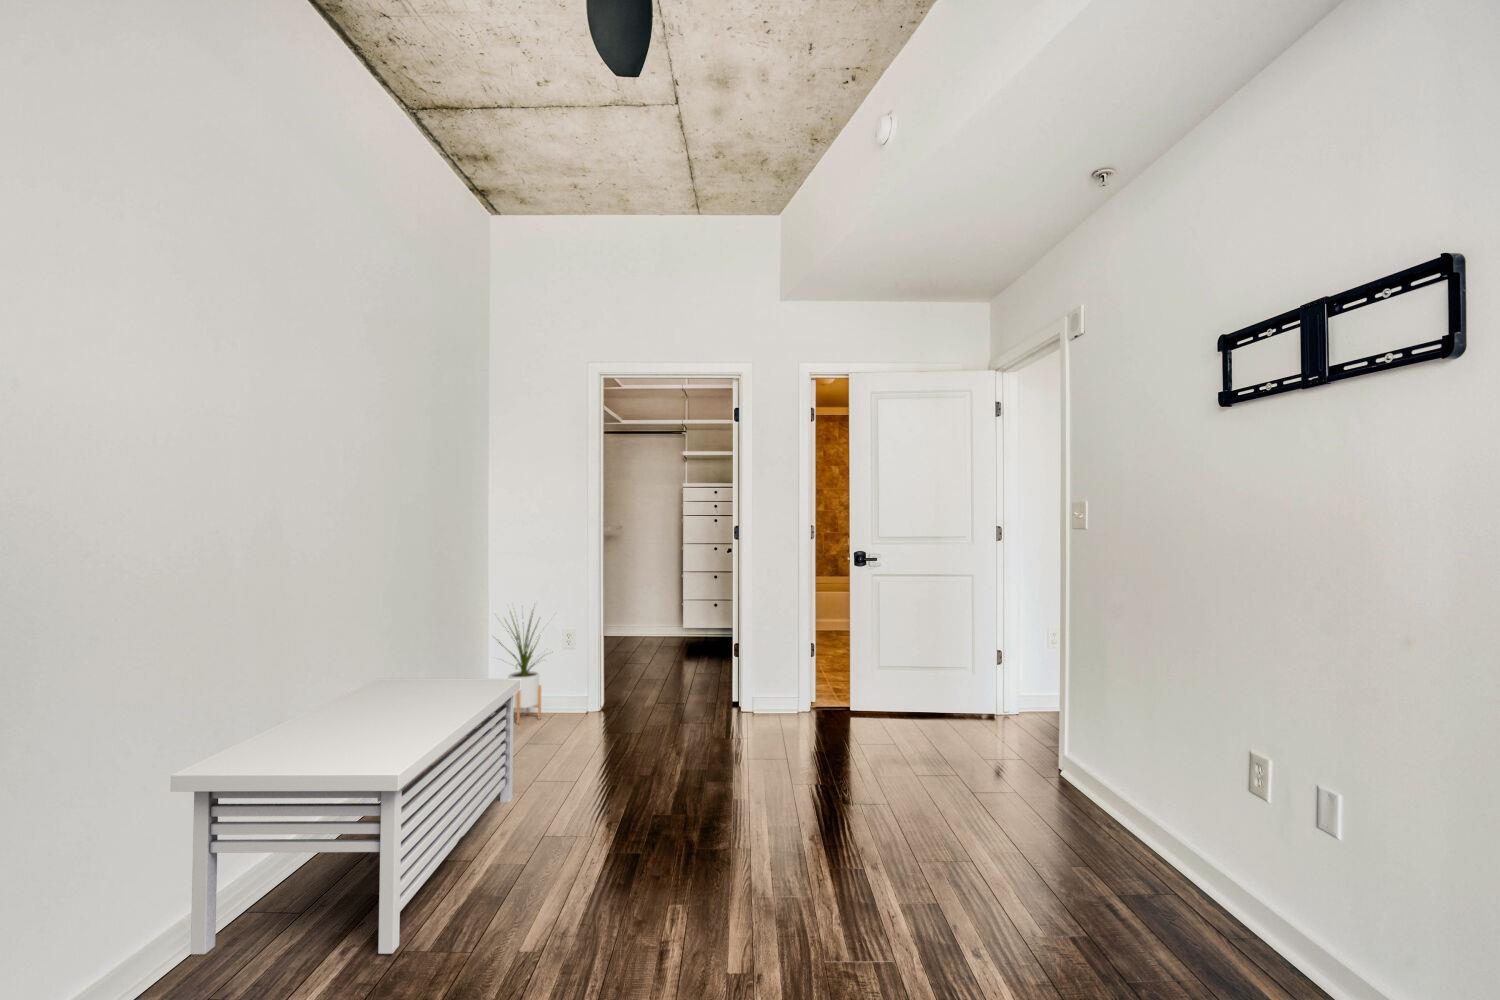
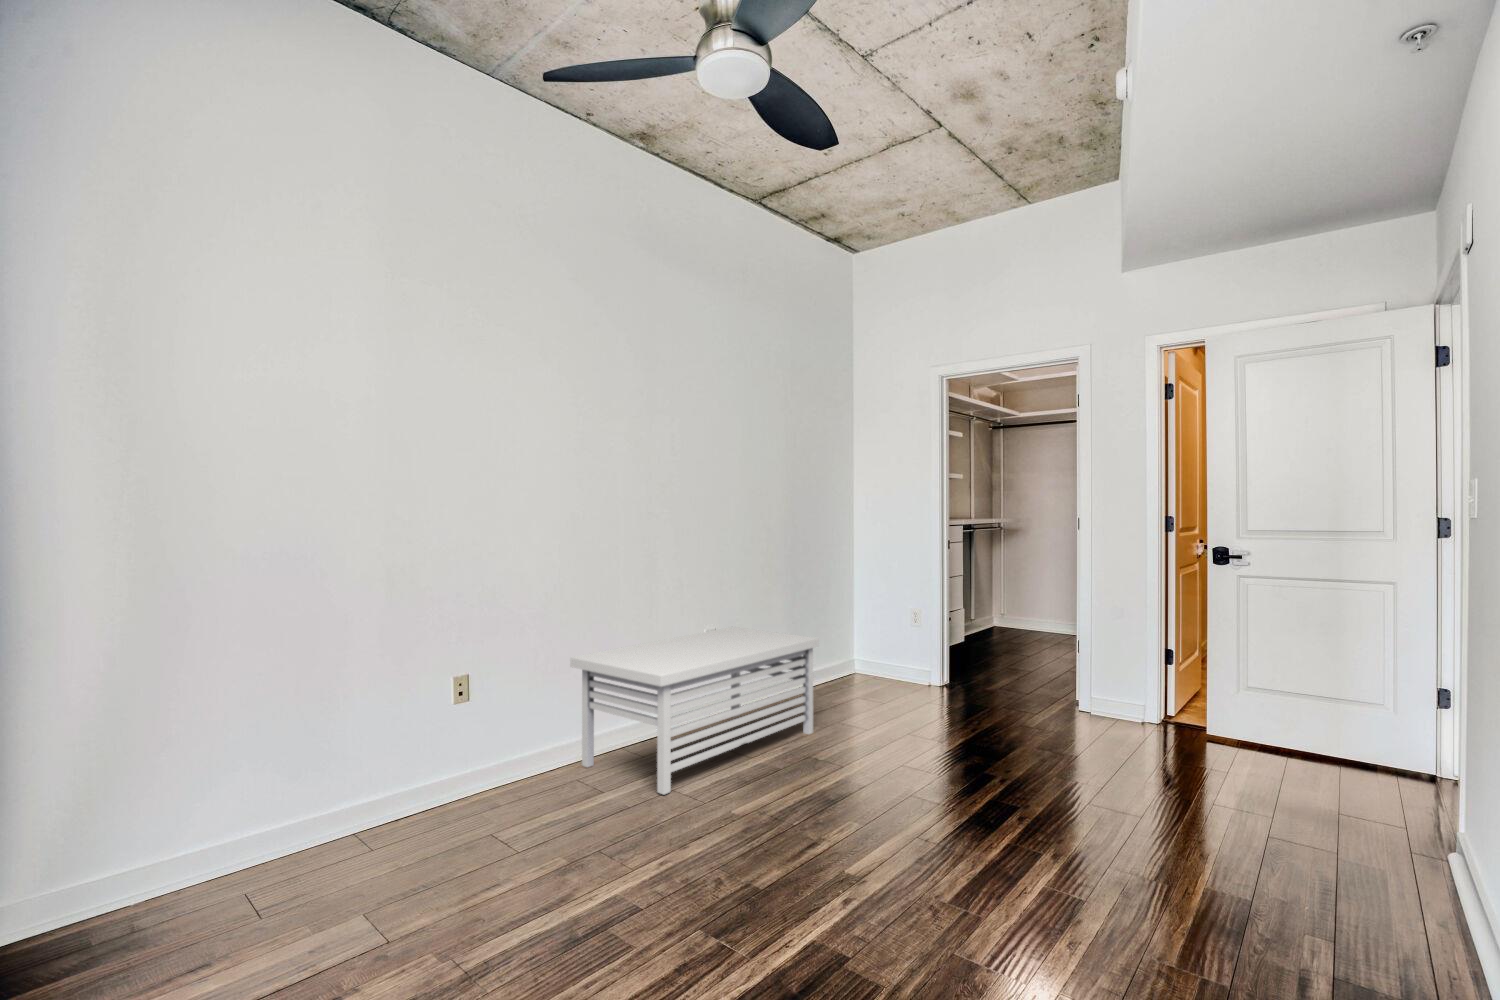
house plant: present [499,613,541,724] -> none [845,581,902,686]

